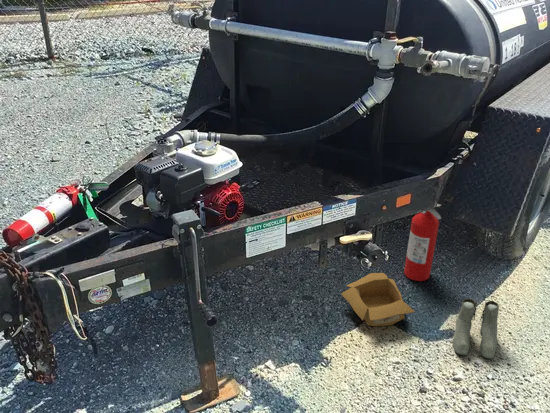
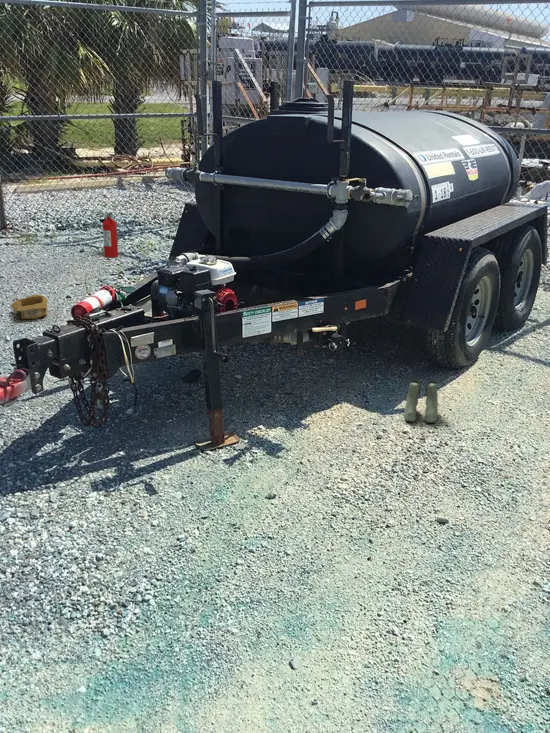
fire extinguisher: present [404,204,441,281] -> present [103,212,118,257]
cardboard box: present [341,273,415,326] -> present [11,295,47,319]

